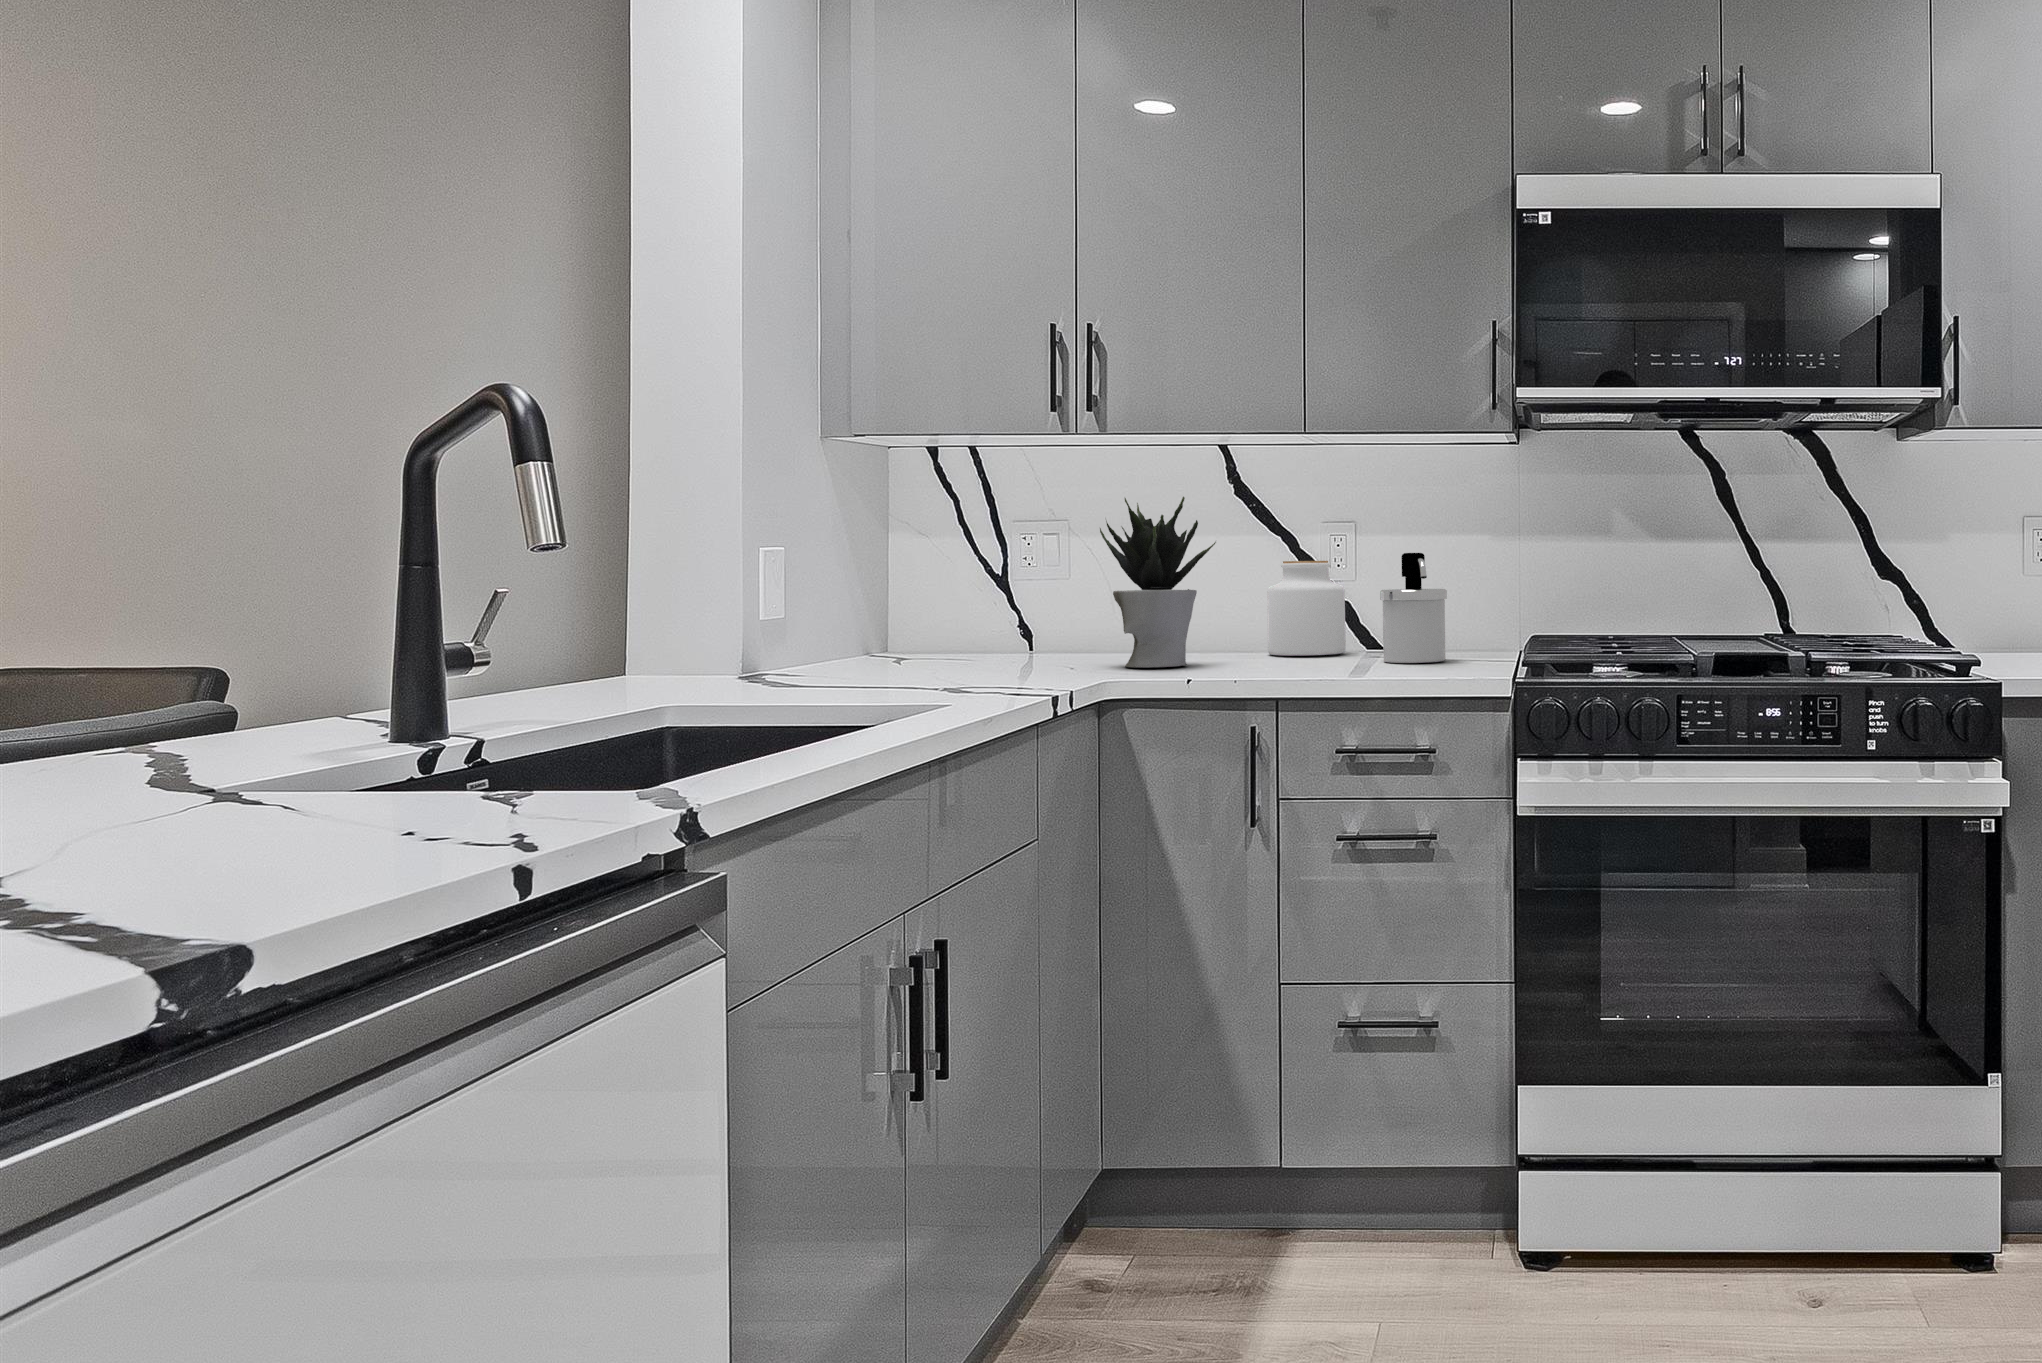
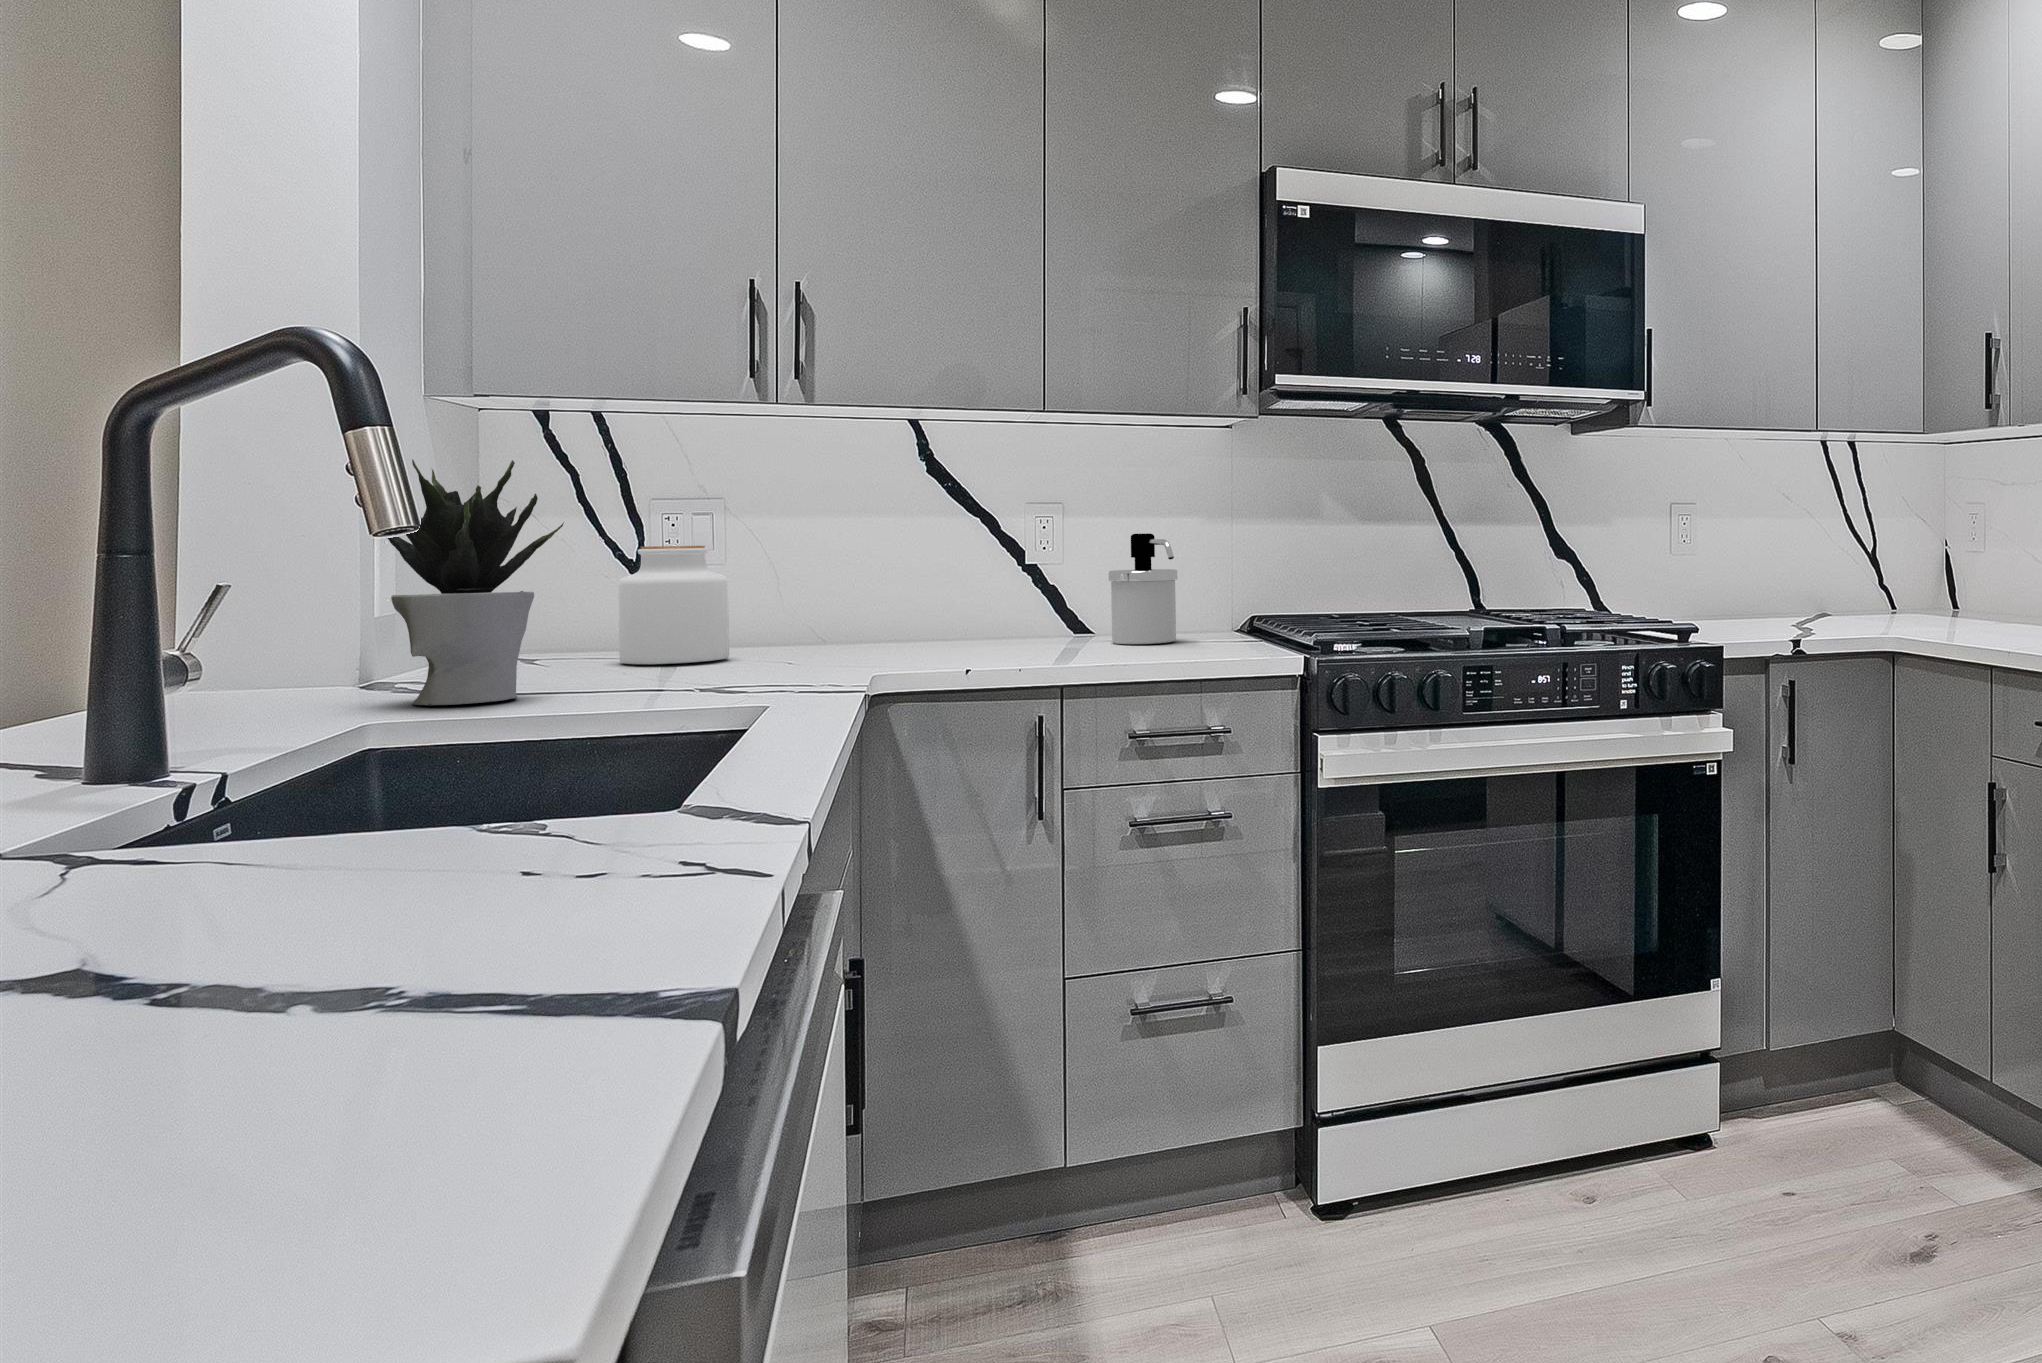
potted plant: present [1100,497,1216,668] -> present [388,459,564,706]
jar: present [1267,561,1346,656] -> present [618,546,729,664]

